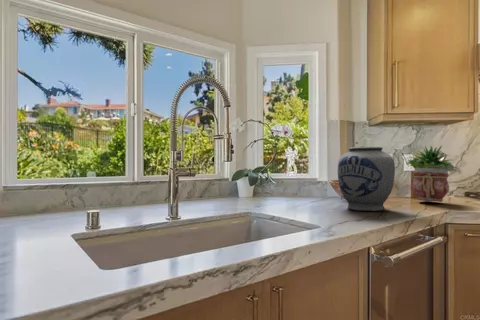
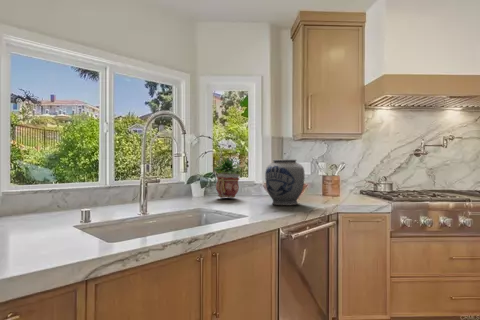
potted plant: present [407,146,457,202] -> present [214,158,243,198]

